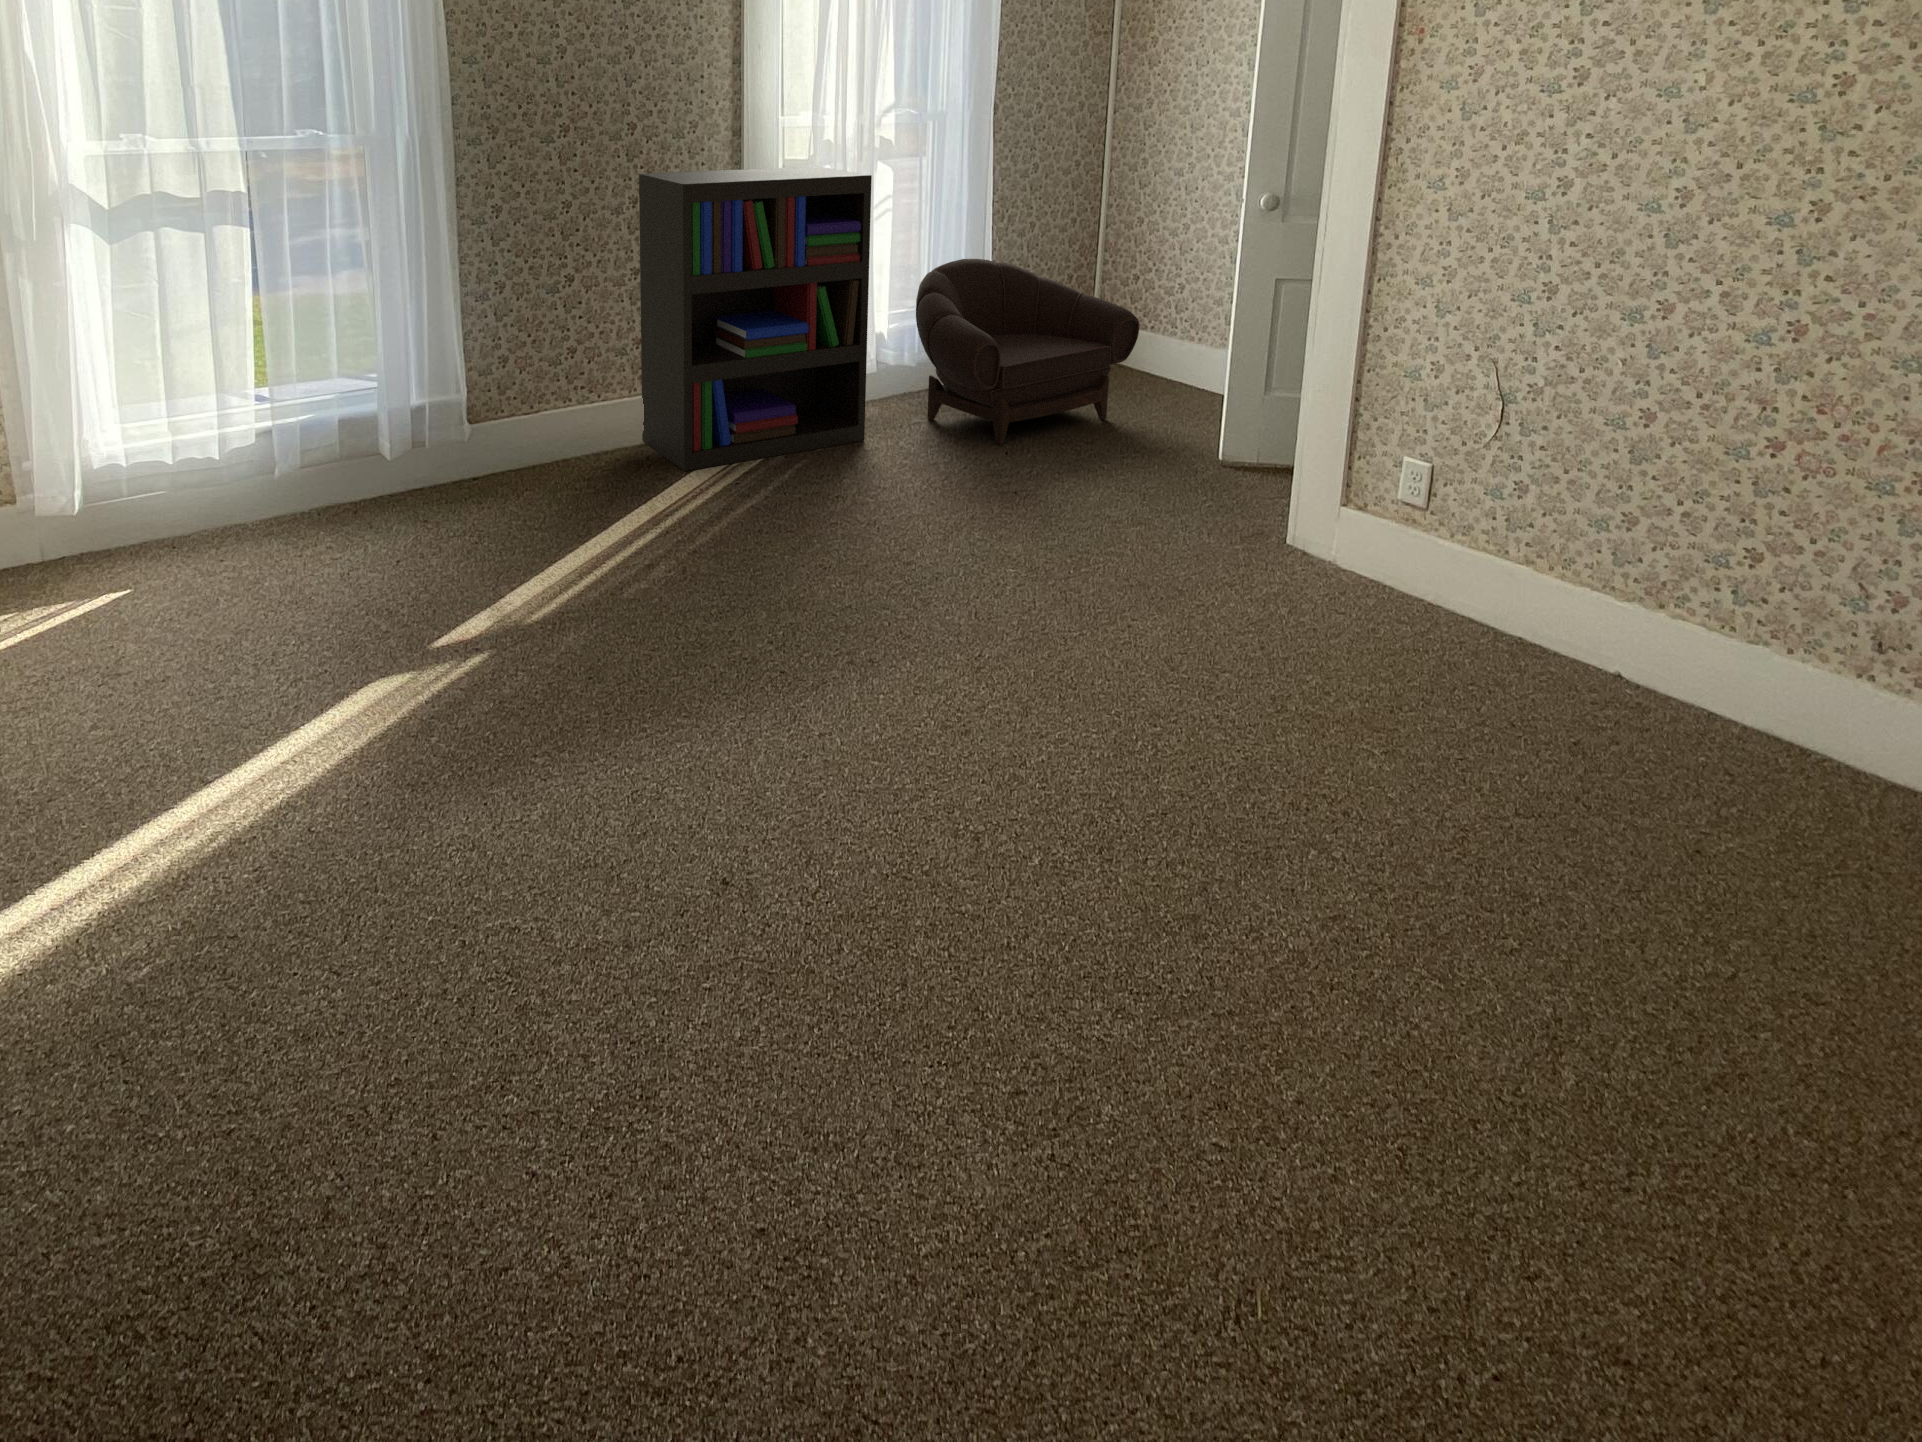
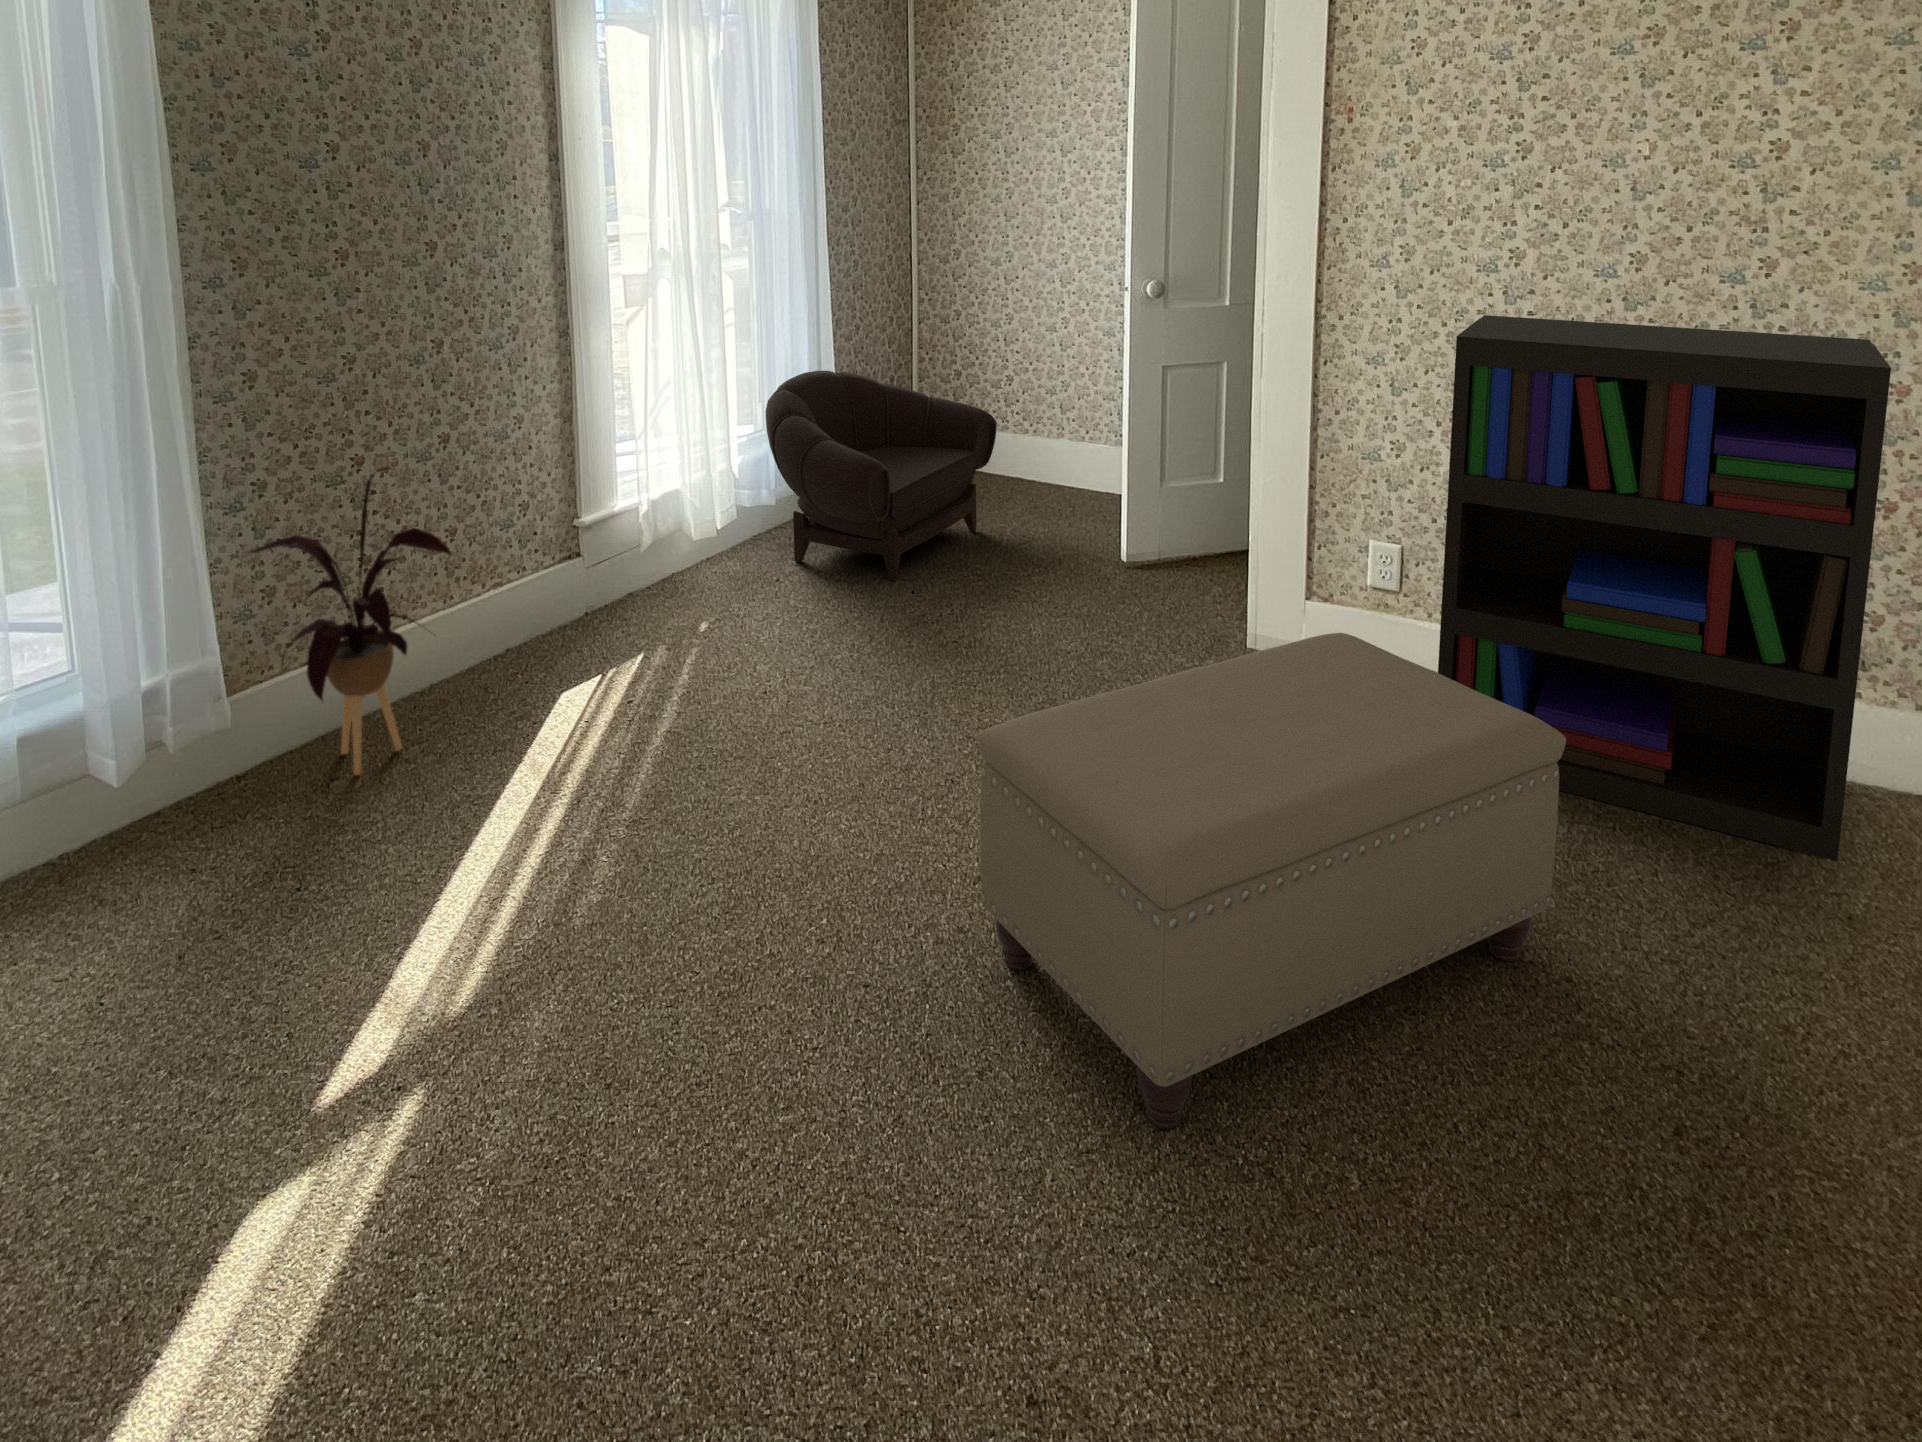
bookshelf: present [639,166,872,471] -> present [1438,315,1891,861]
house plant: none [472,281,598,497] -> present [249,467,451,775]
ottoman: none [871,499,1357,793] -> present [978,633,1566,1129]

